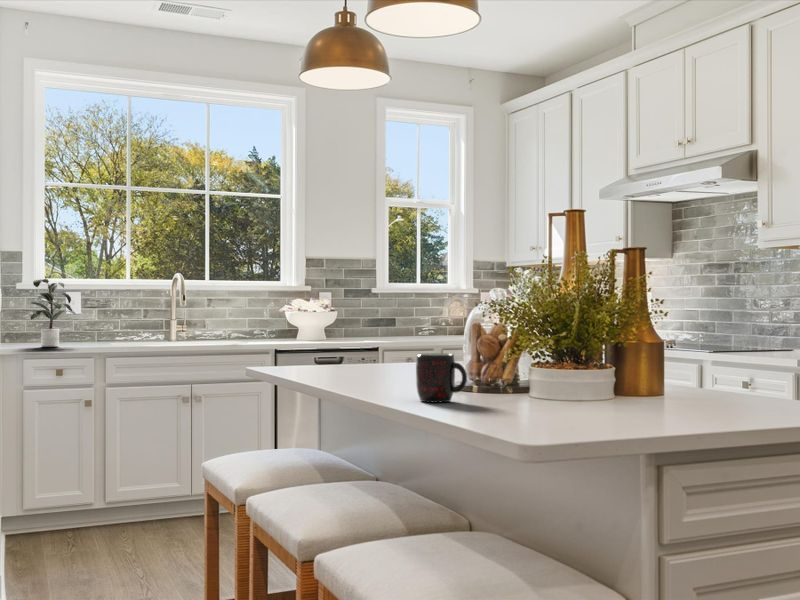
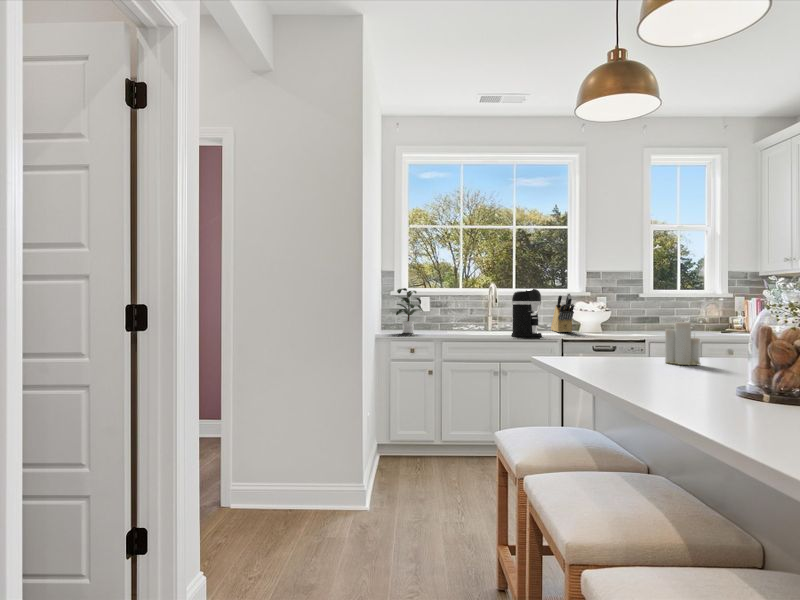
coffee maker: none [207,281,248,347] -> present [511,289,542,337]
knife block: none [259,287,290,341] -> present [551,293,574,332]
candle: none [396,317,431,369] -> present [665,322,700,365]
mug: present [416,353,467,402] -> none [697,359,763,415]

